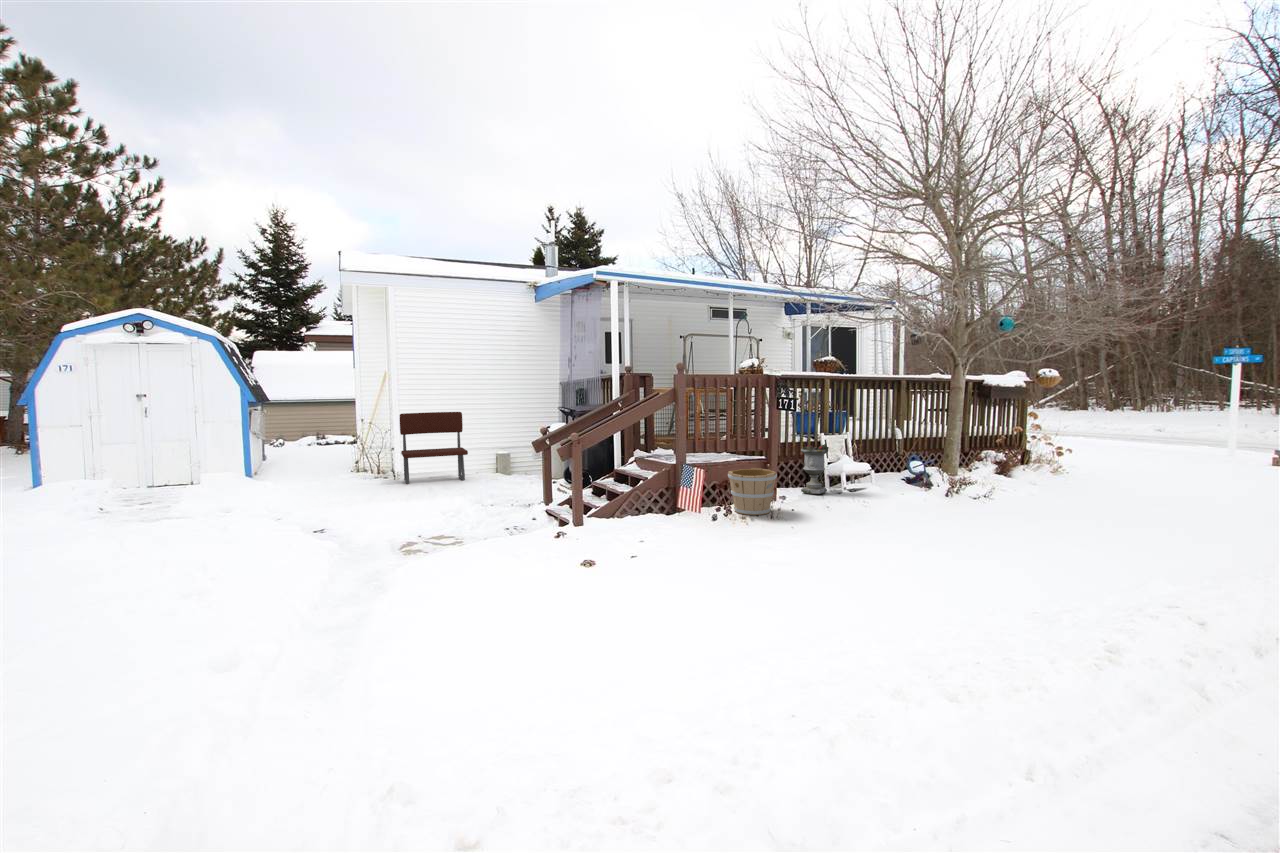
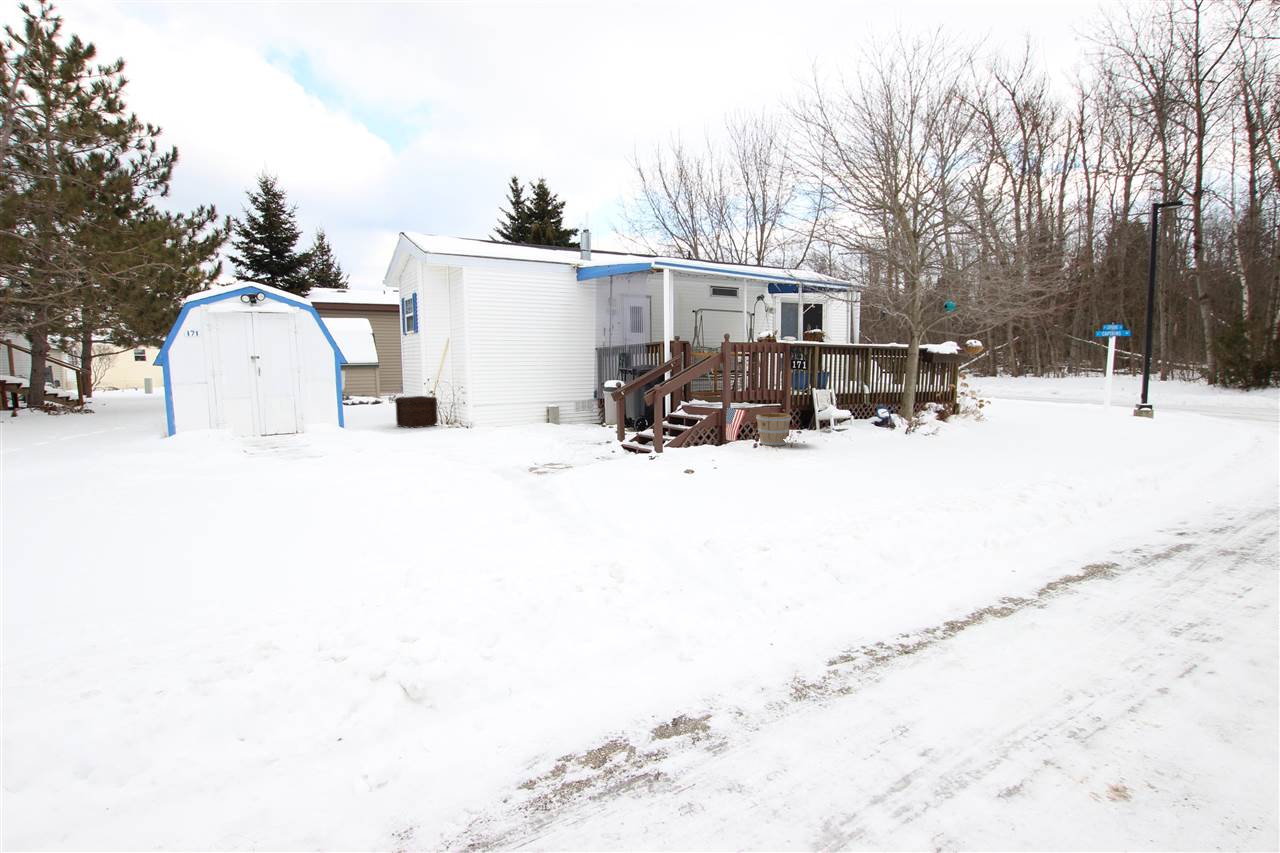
bench: present [400,412,468,484] -> none [467,373,525,432]
wooden crate: none [327,439,376,478] -> present [395,396,438,428]
planter: present [801,444,829,494] -> none [801,396,822,433]

